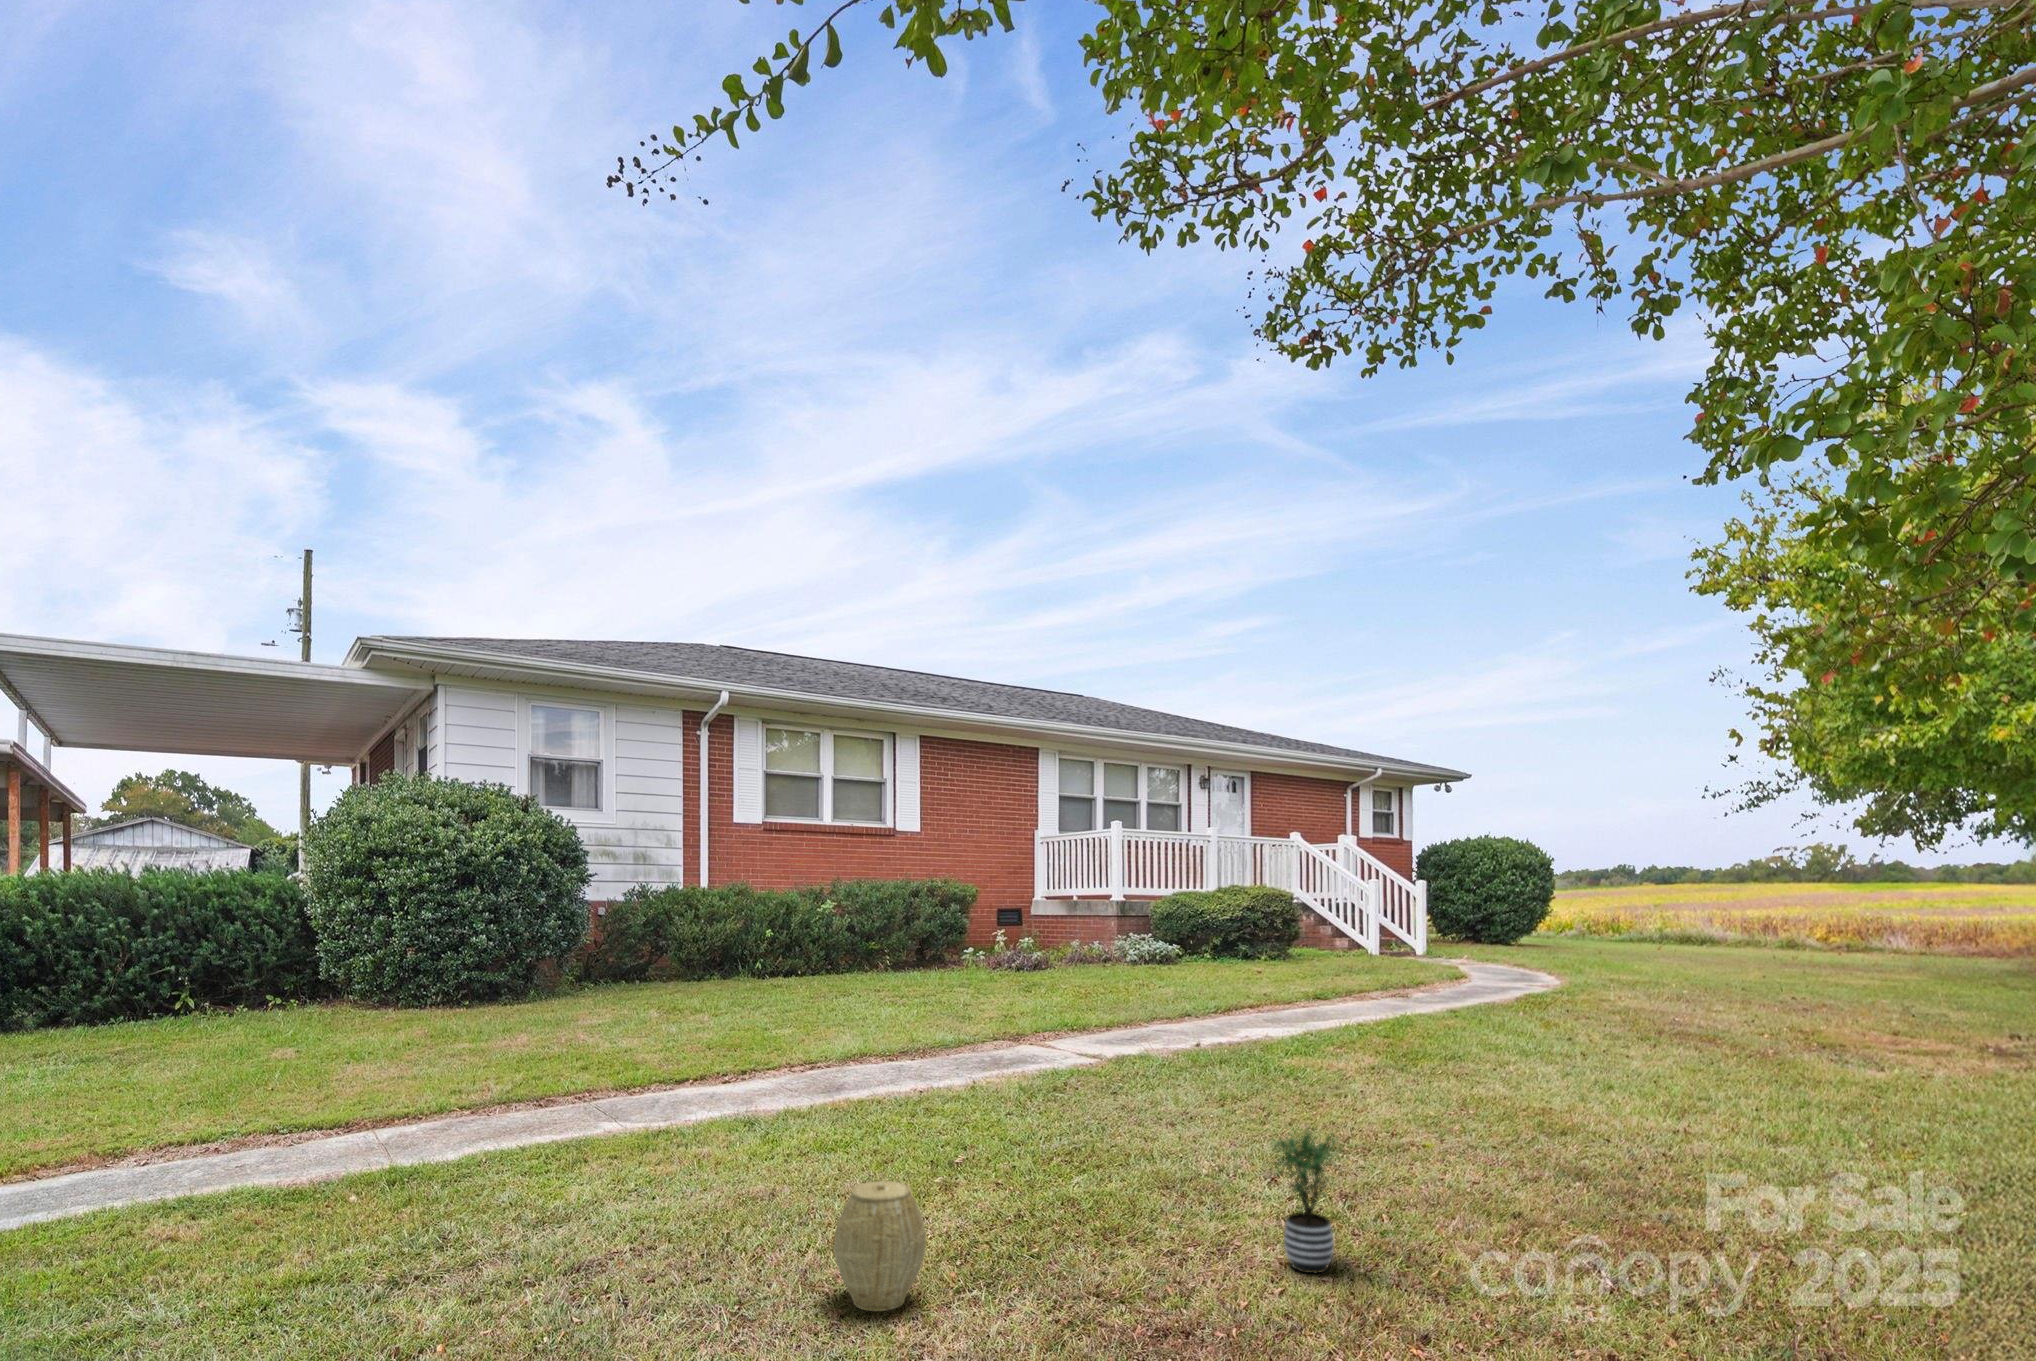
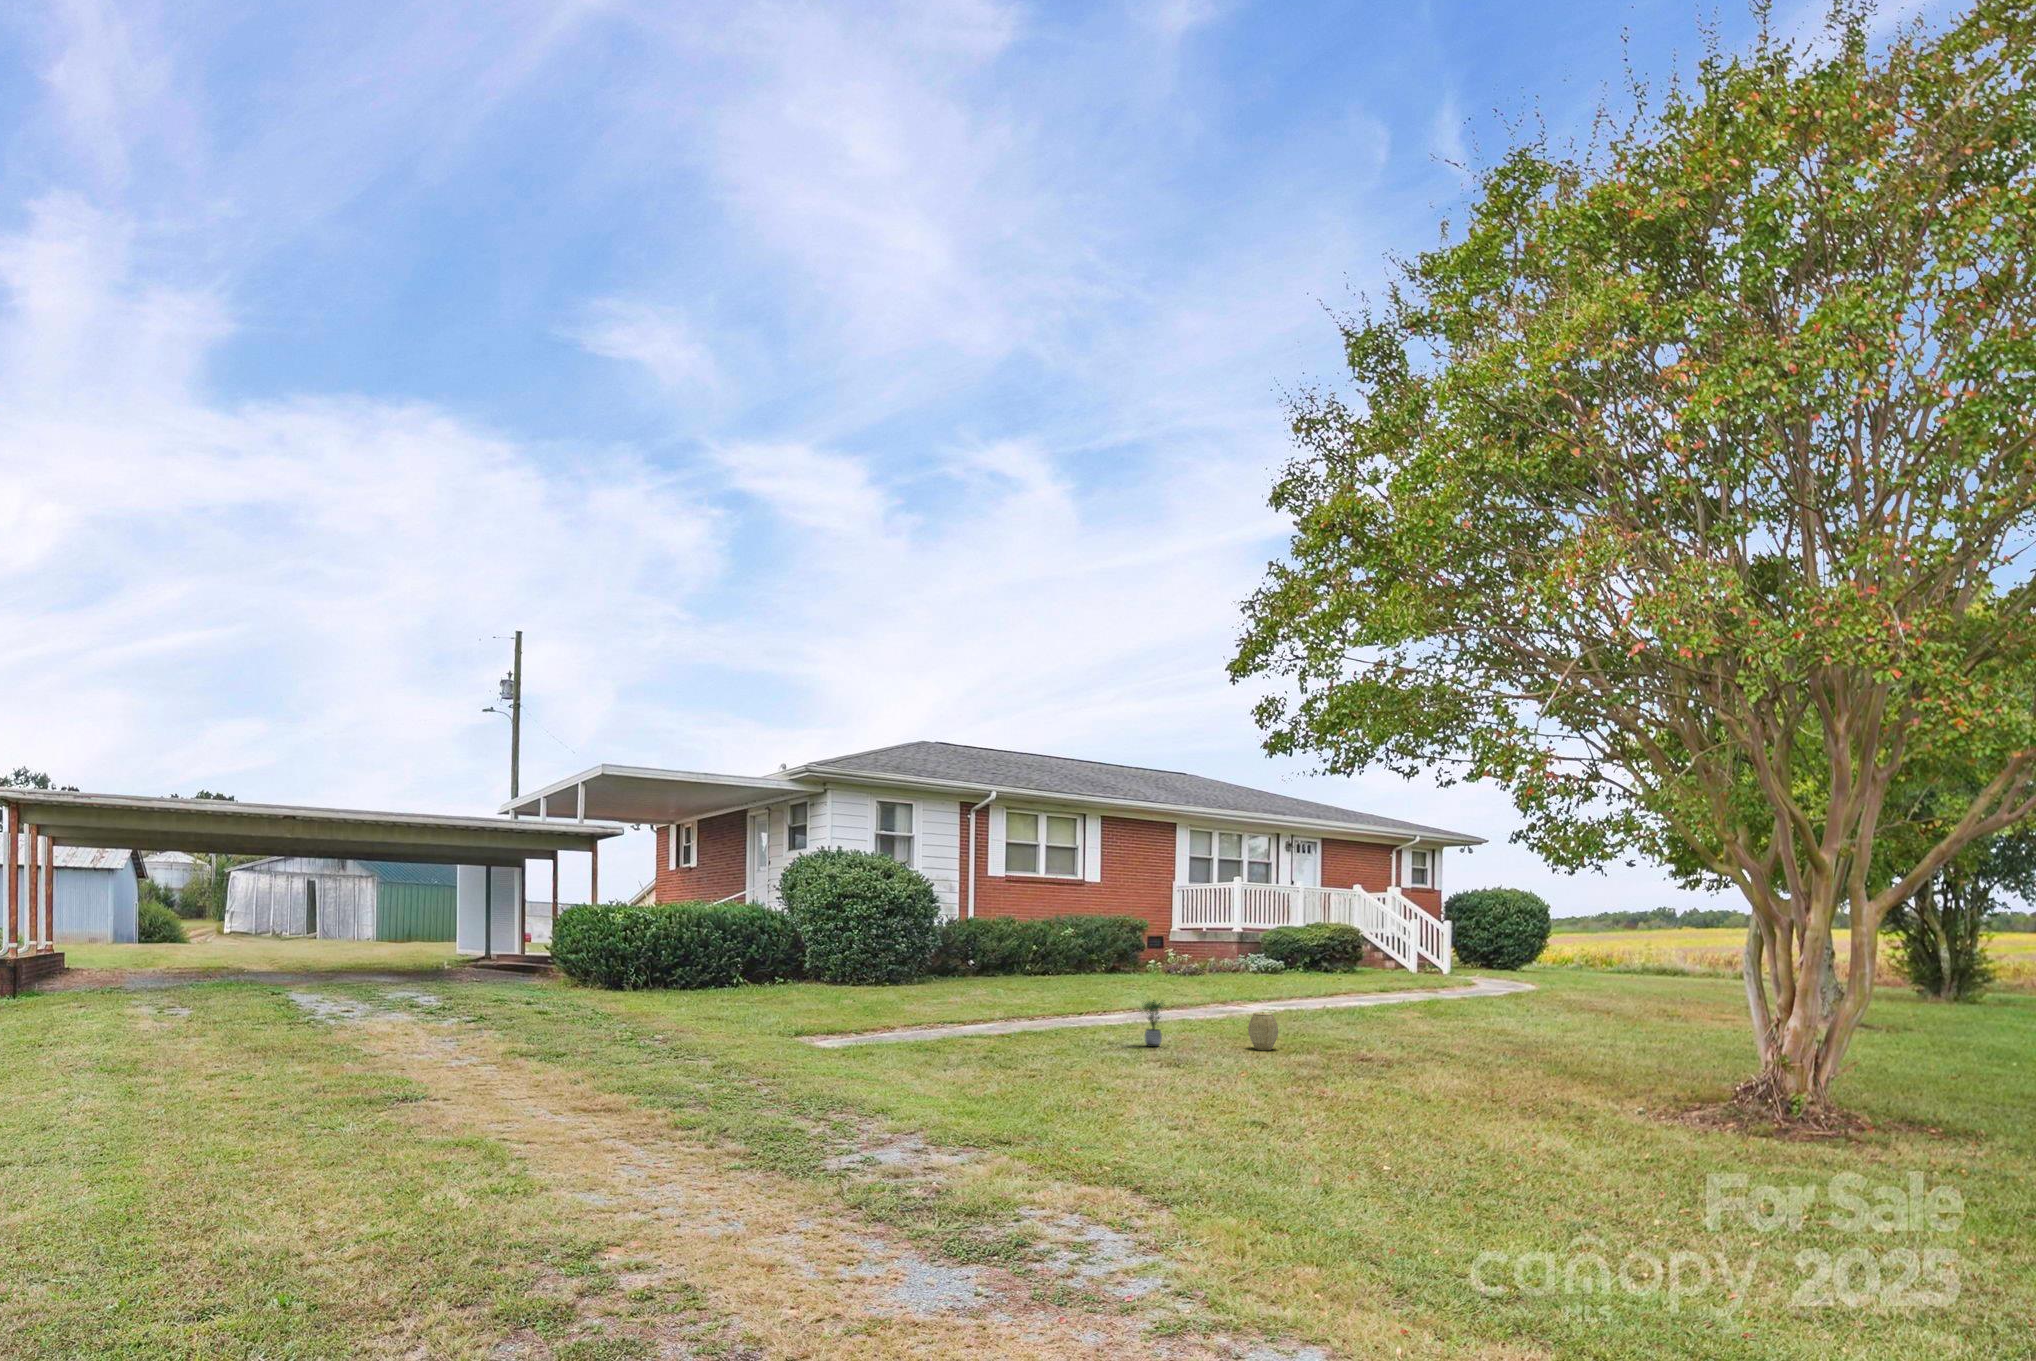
potted plant: present [1263,1129,1342,1273] -> present [1139,1000,1164,1047]

